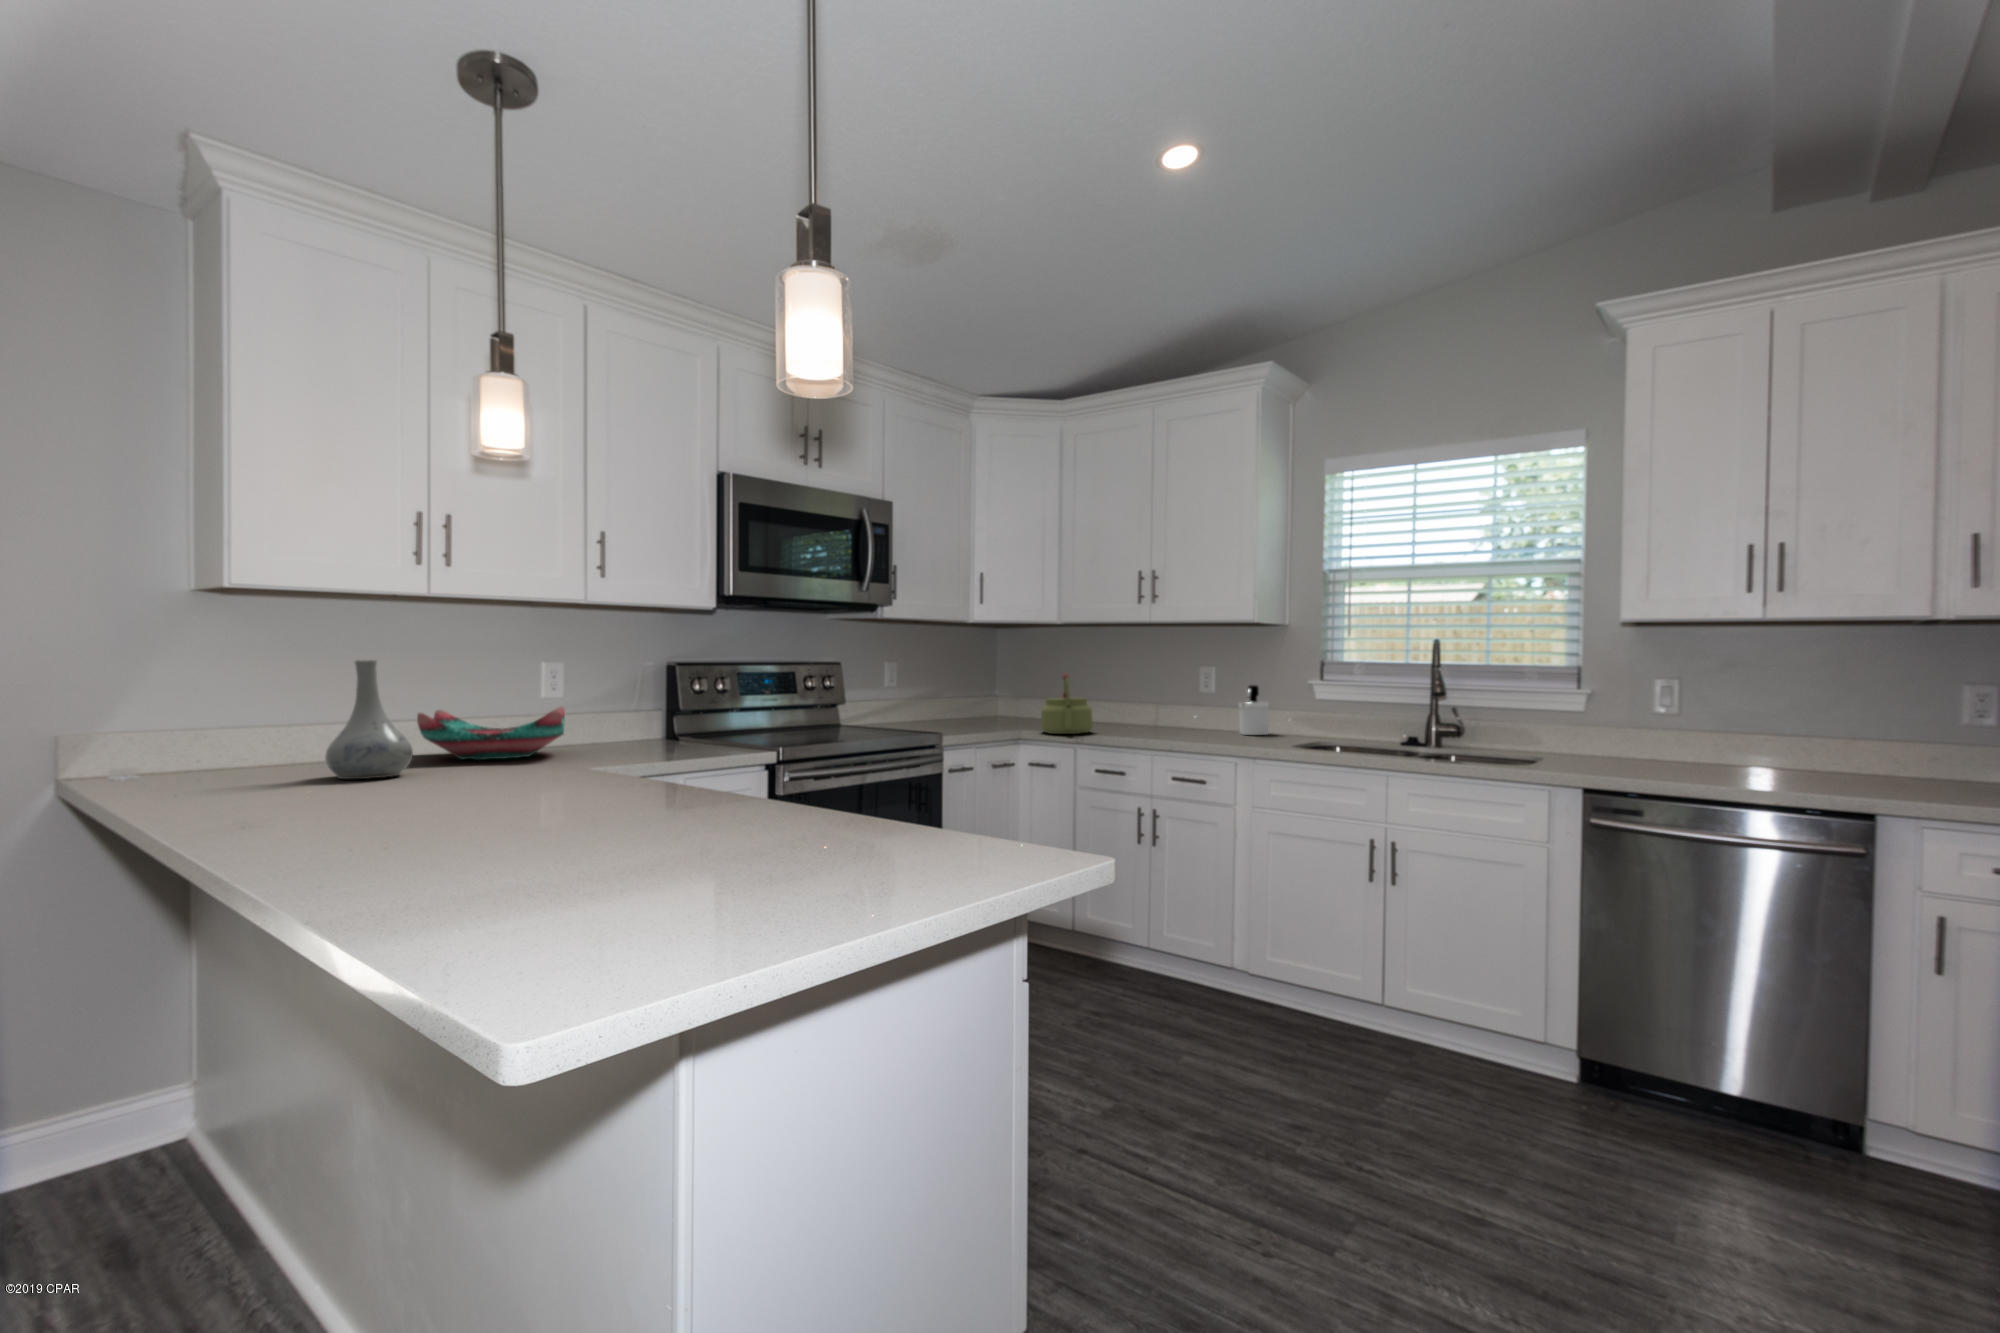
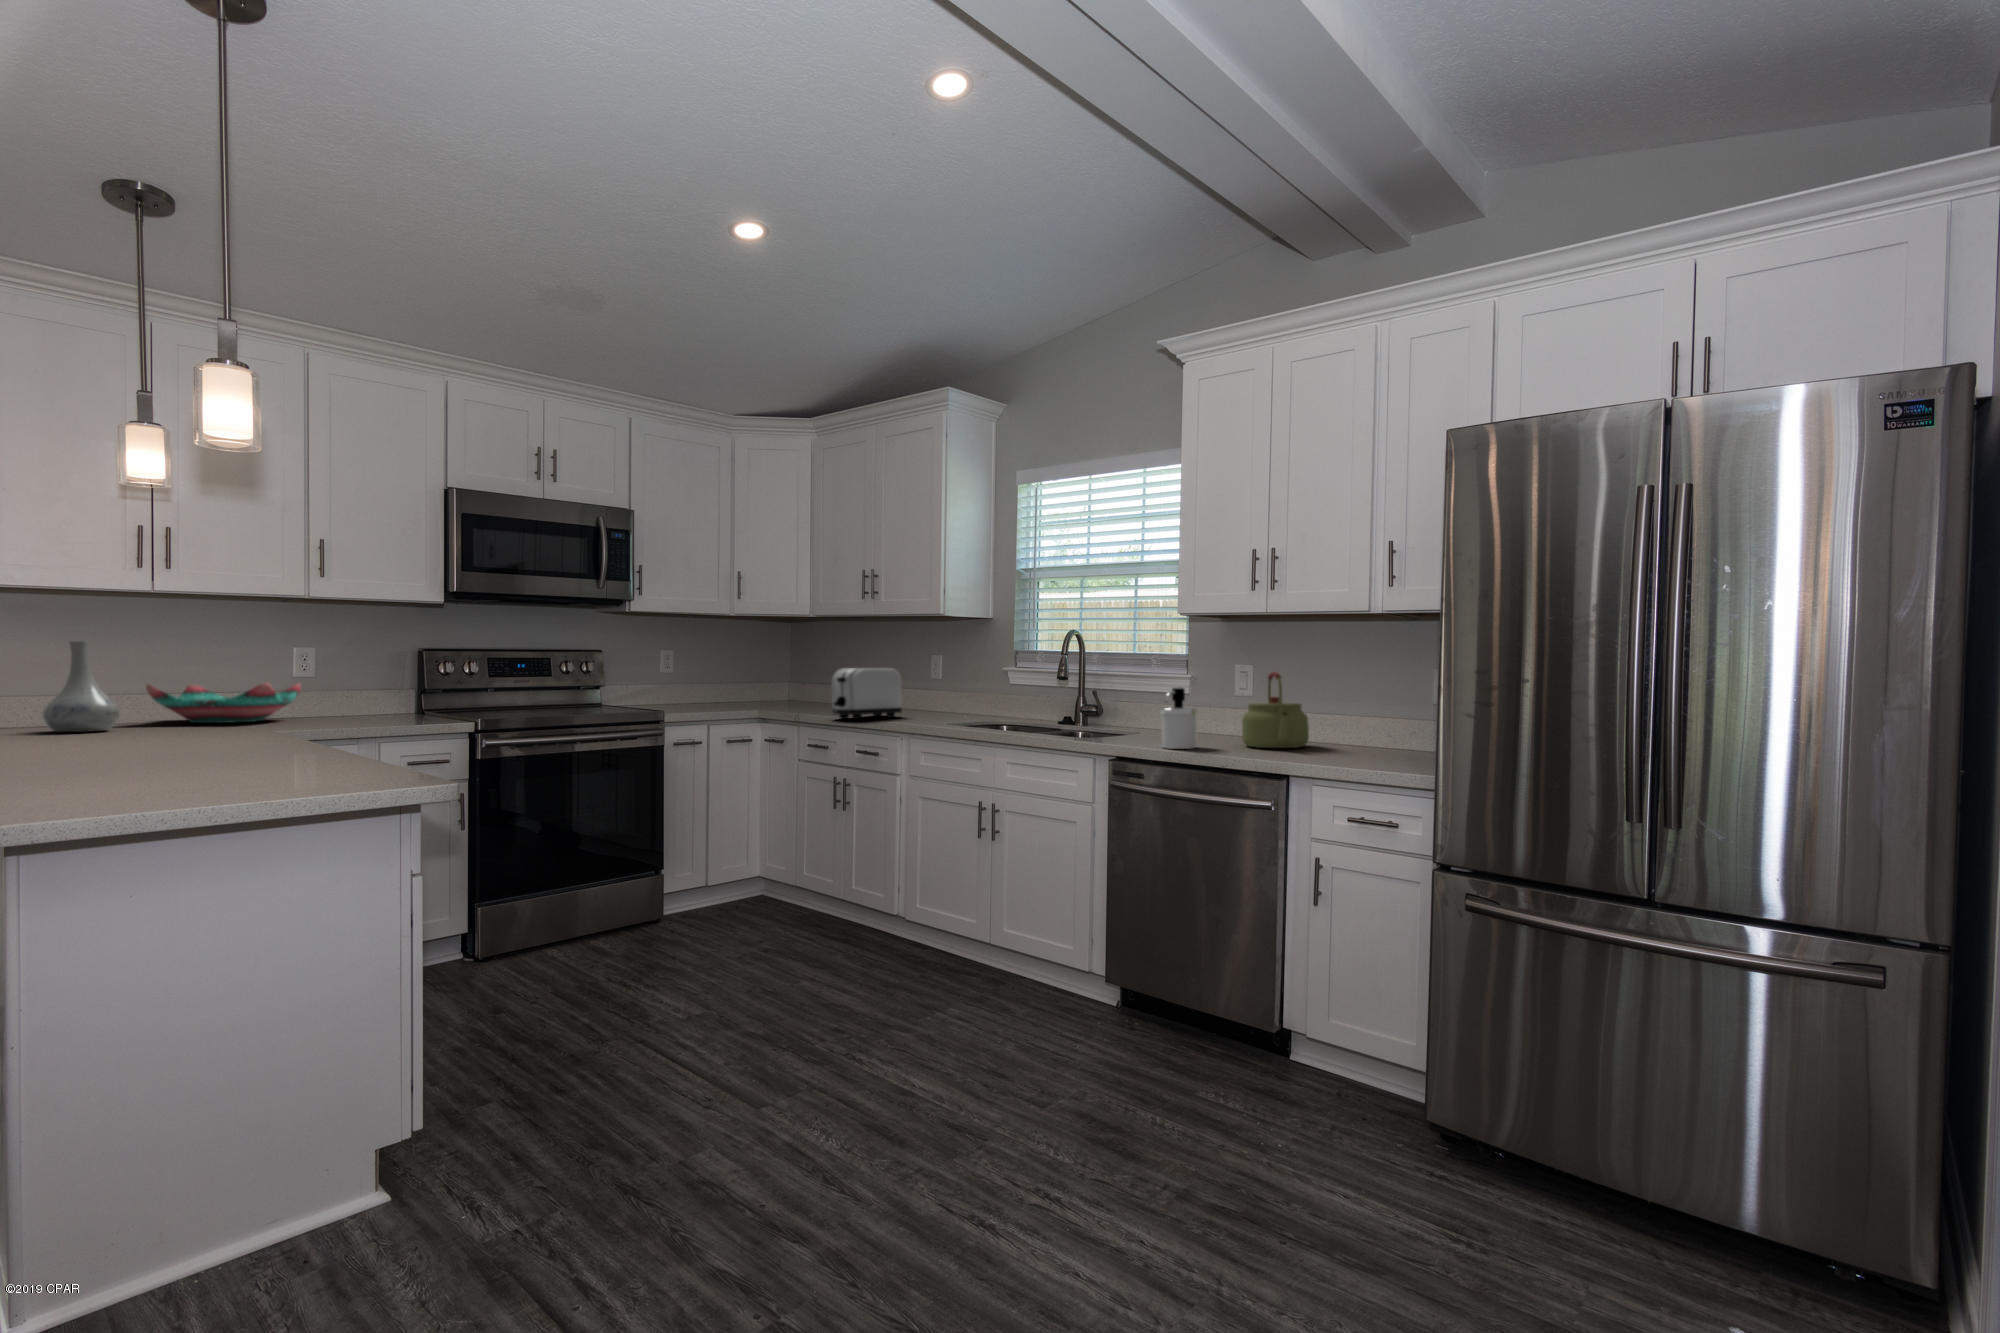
kettle: present [1041,673,1092,734] -> present [1242,672,1309,748]
toaster: none [1130,682,1196,740] -> present [832,668,902,719]
soap dispenser: present [1238,685,1269,735] -> present [1160,688,1197,749]

